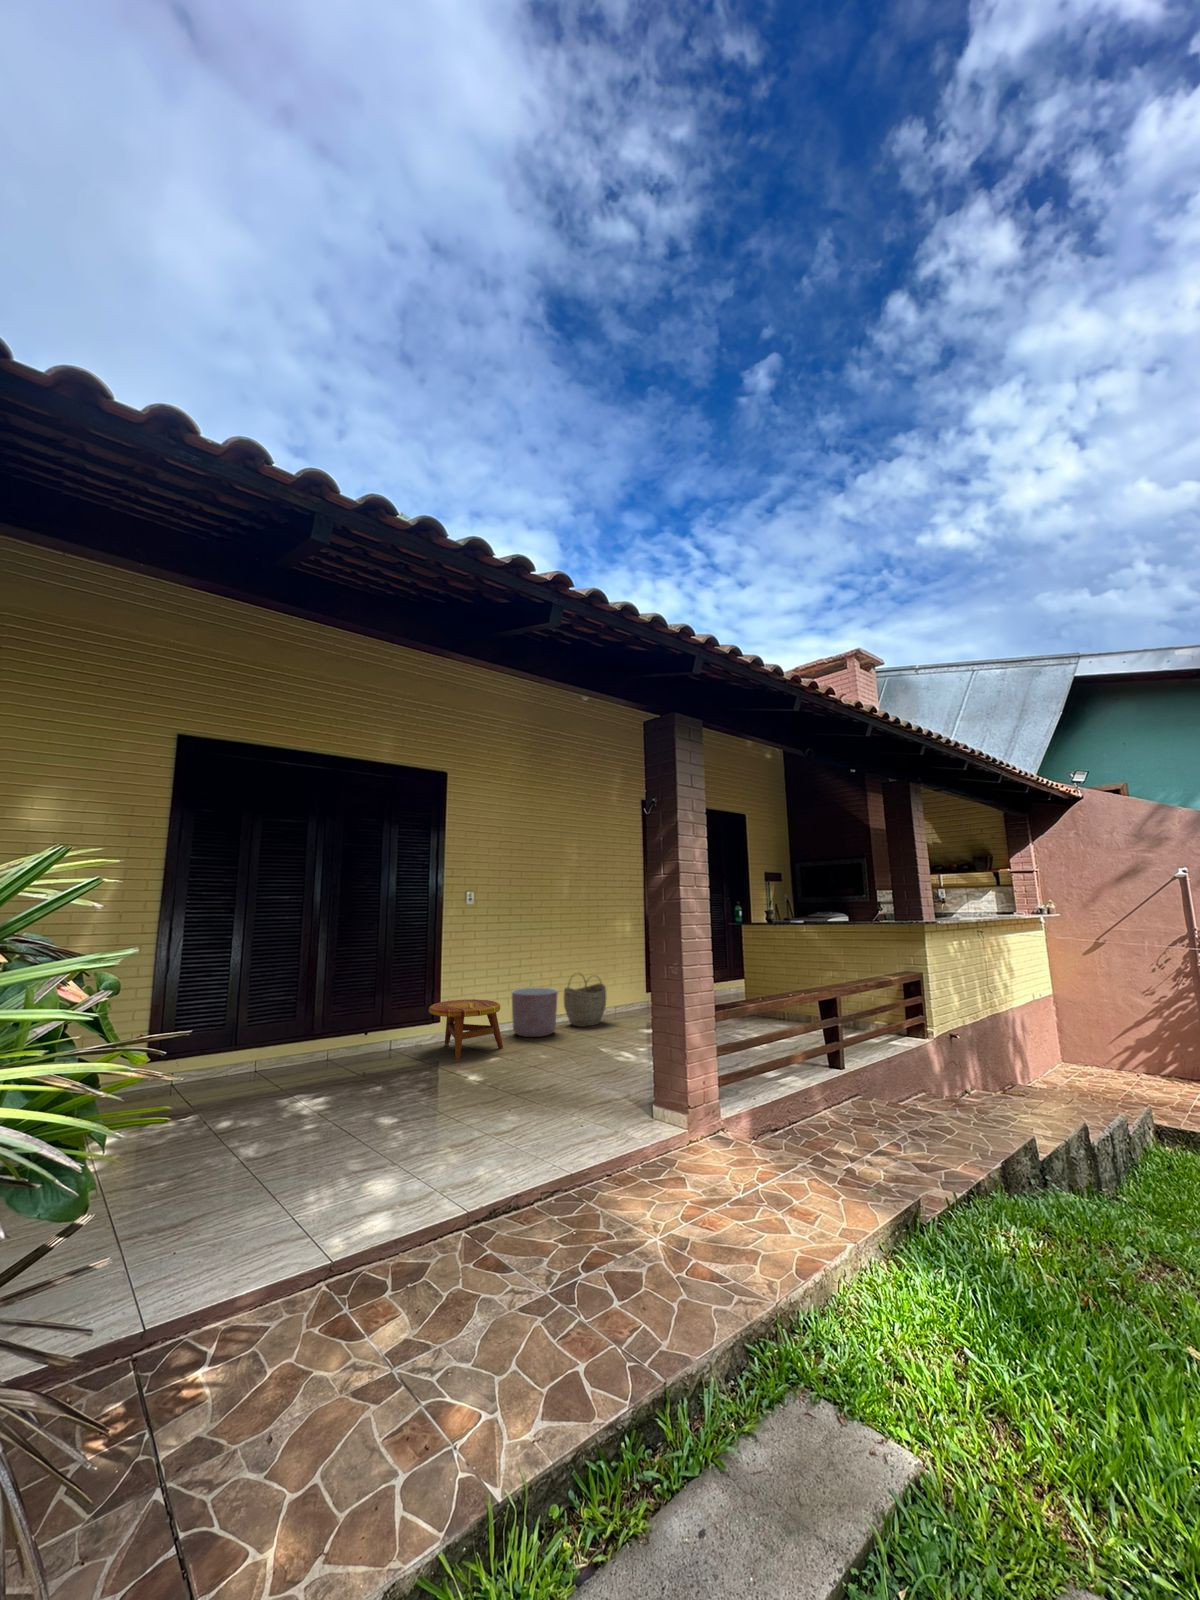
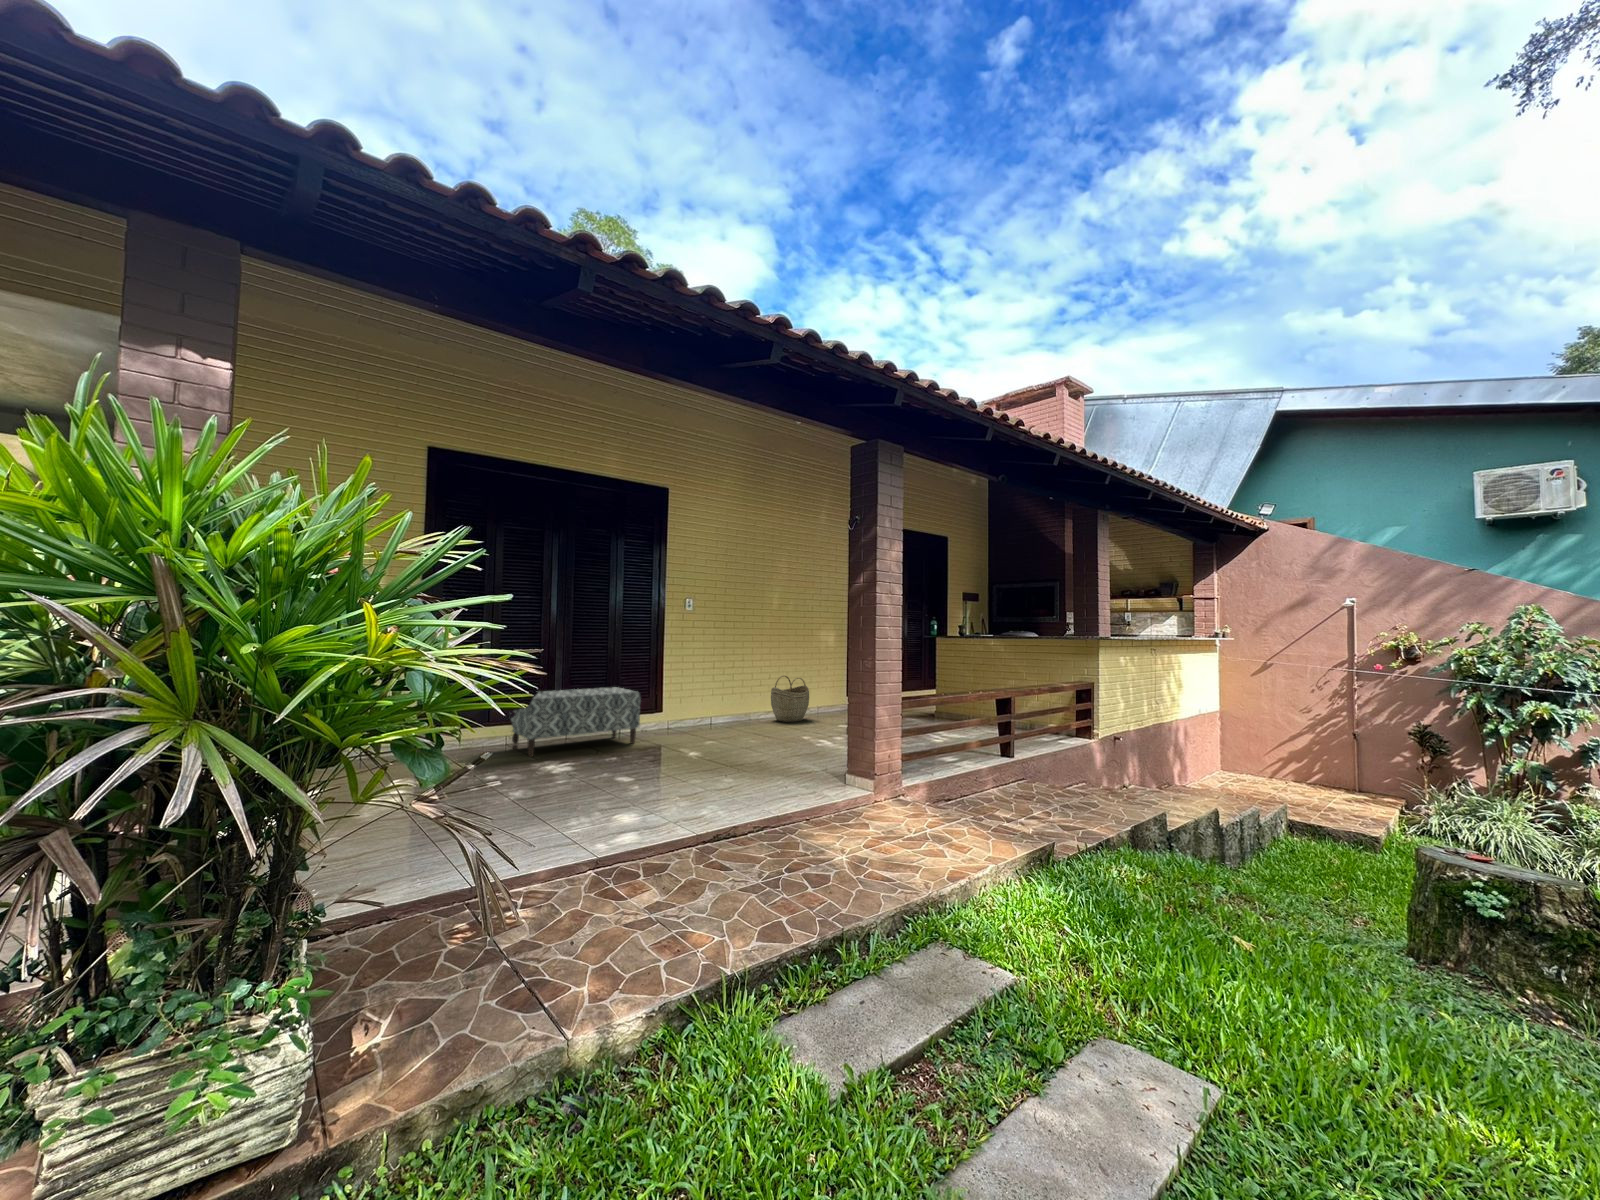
planter: present [512,988,558,1037] -> none [725,687,766,728]
bench: none [260,996,414,1089] -> present [511,687,641,757]
side table: present [429,999,503,1059] -> none [652,694,718,742]

